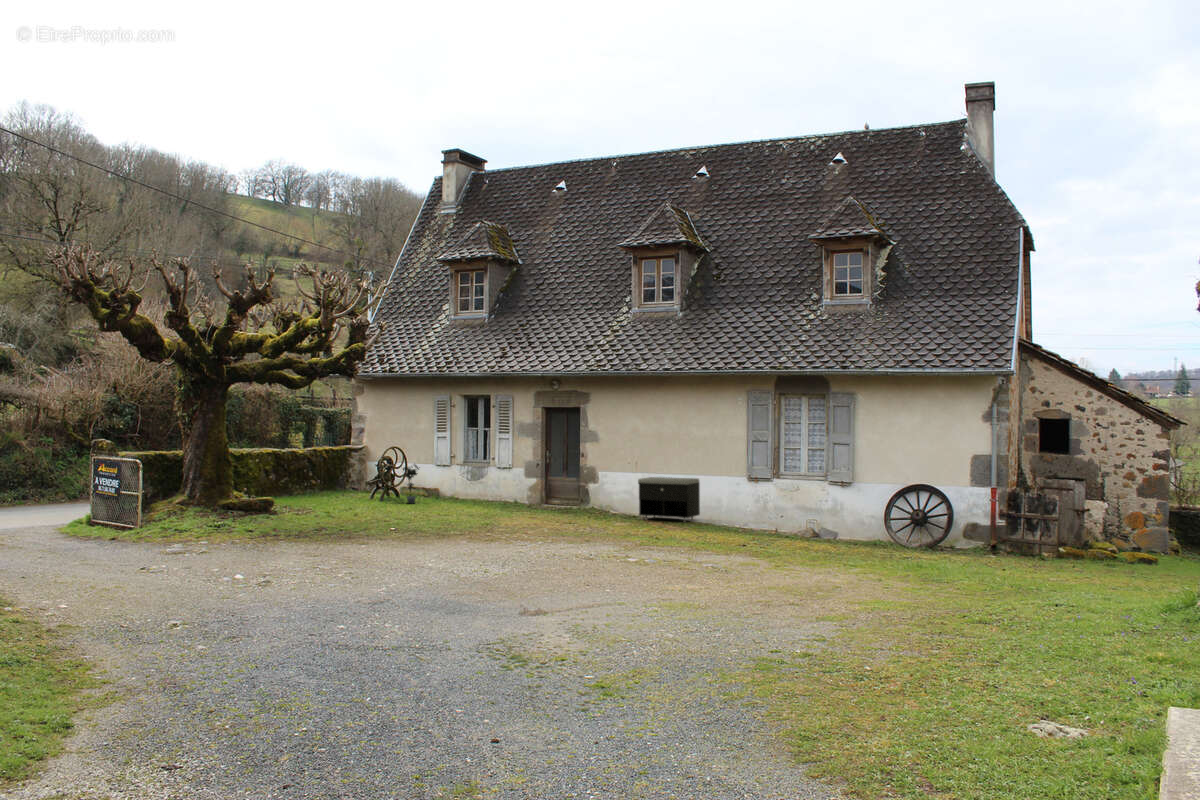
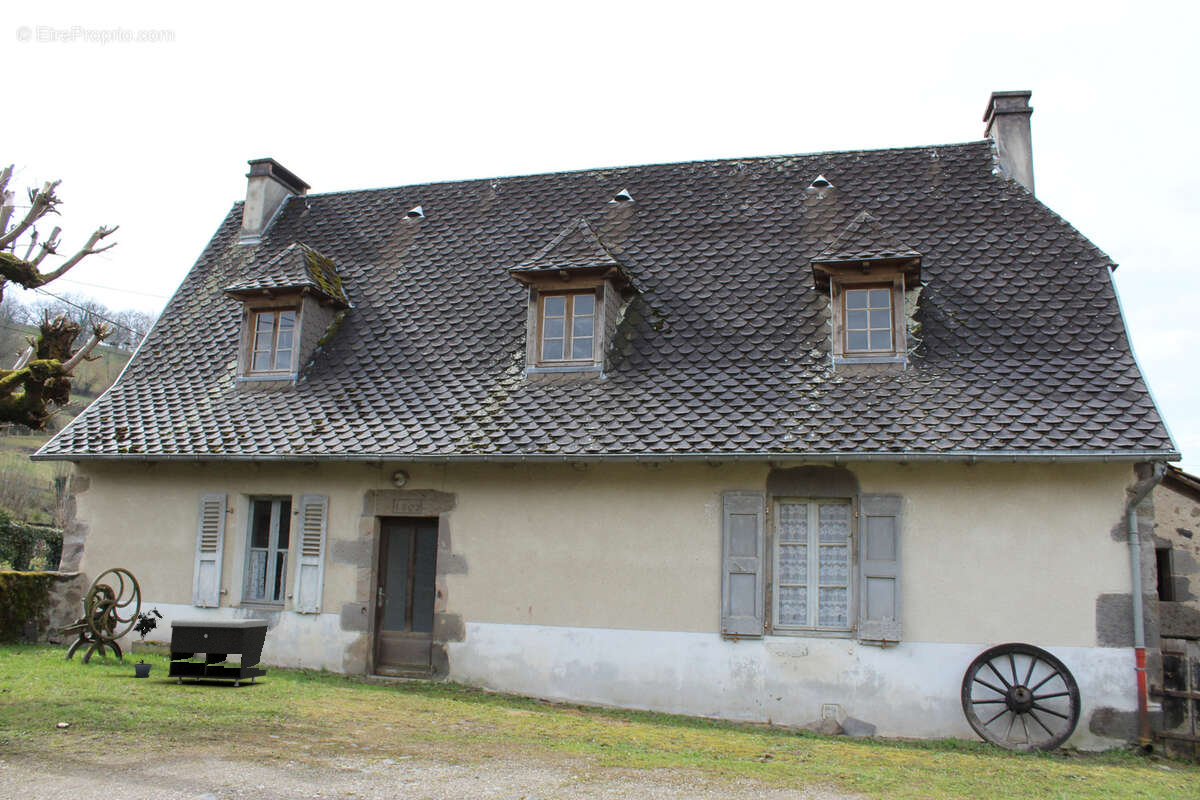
storage bench: present [638,477,700,522] -> present [168,618,269,686]

